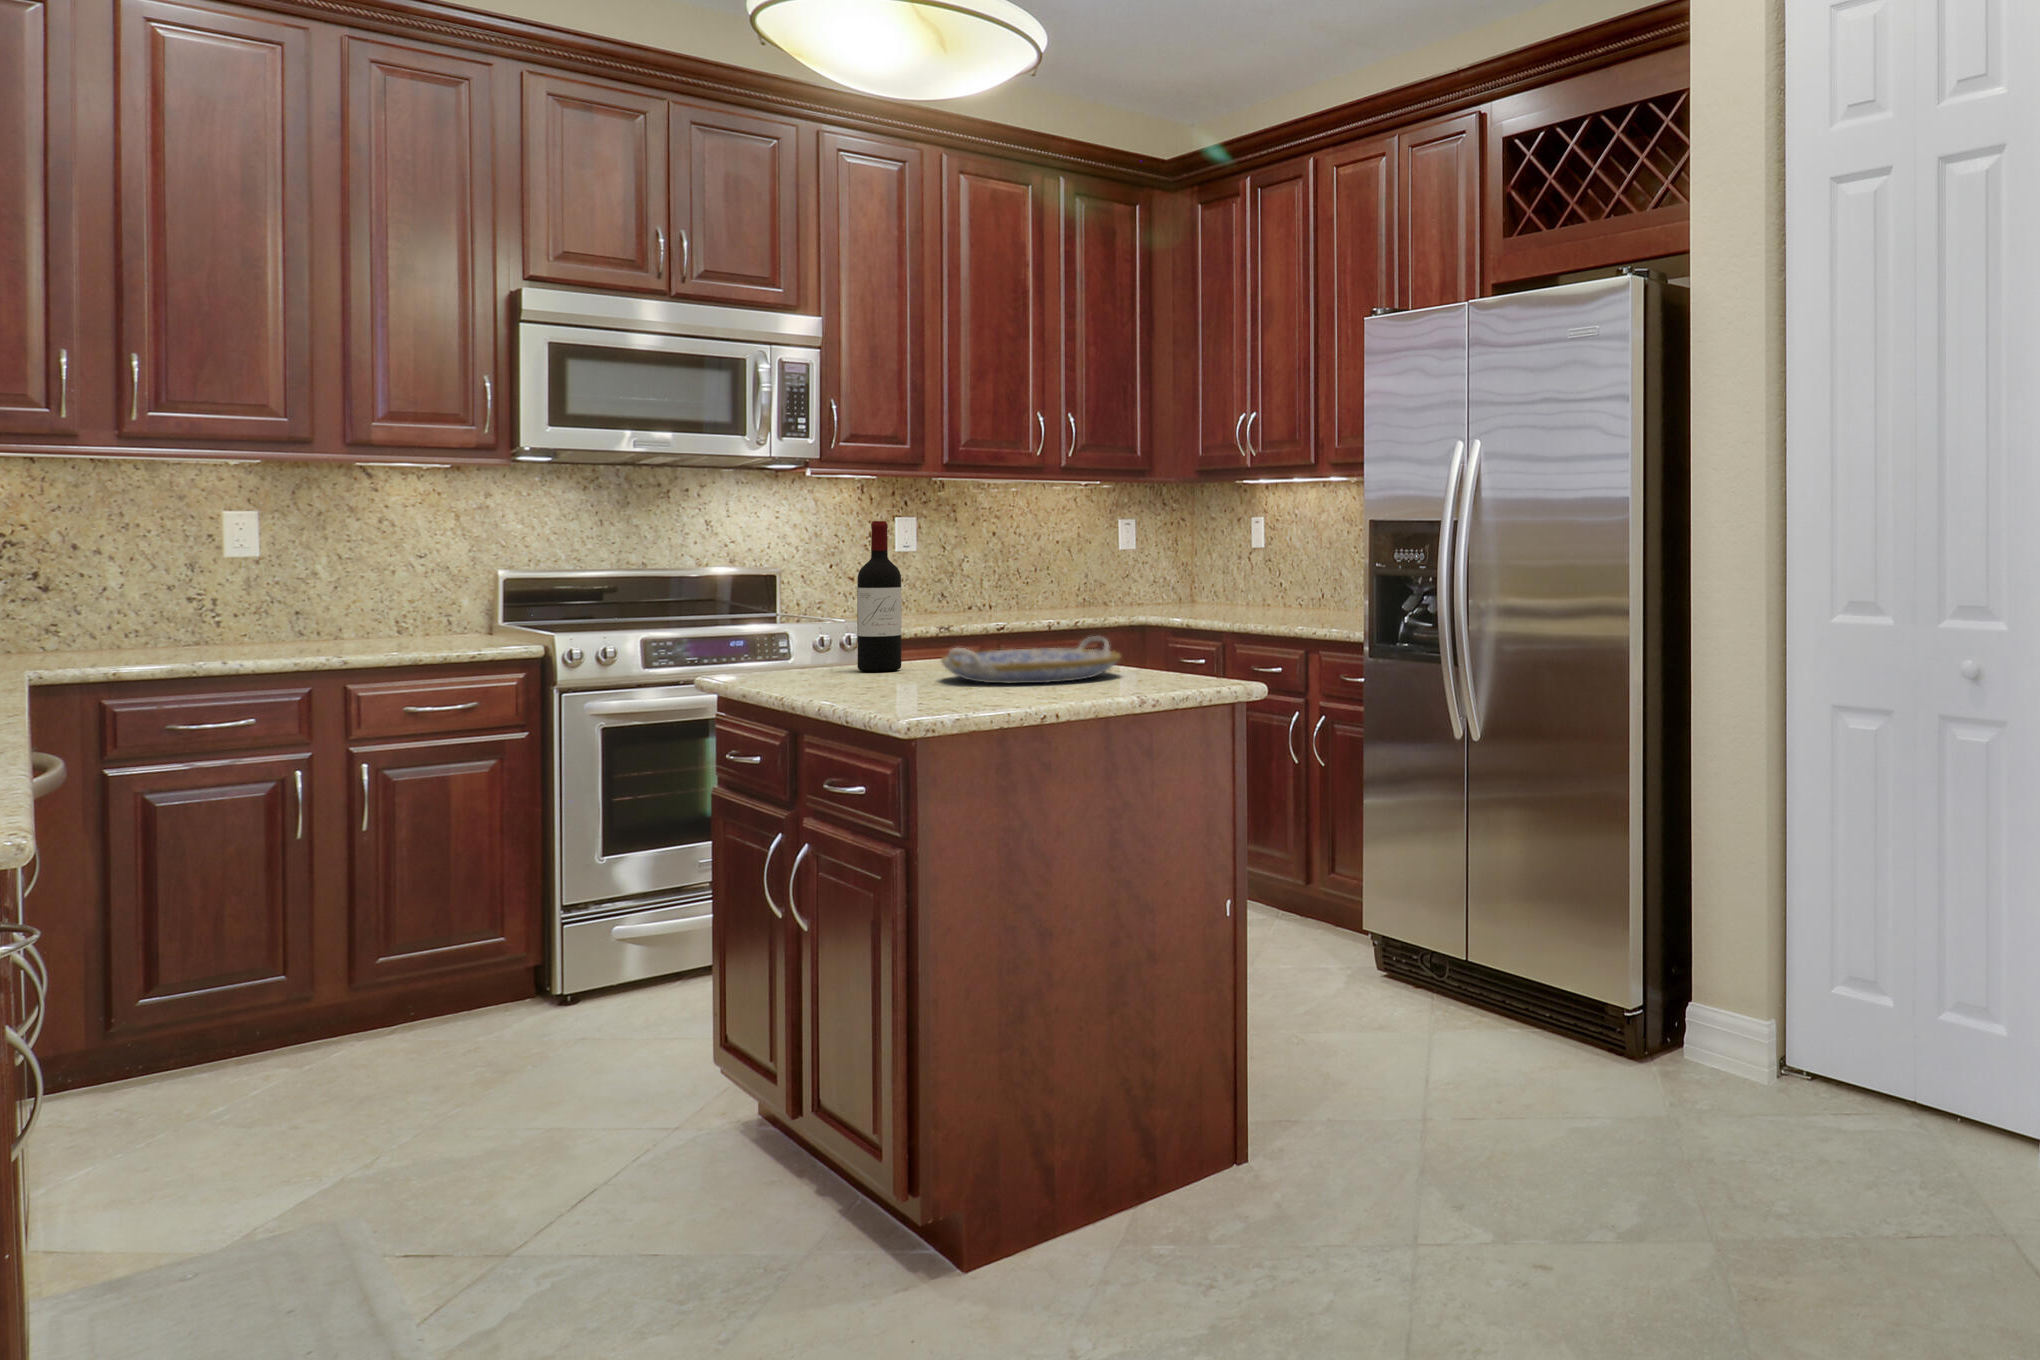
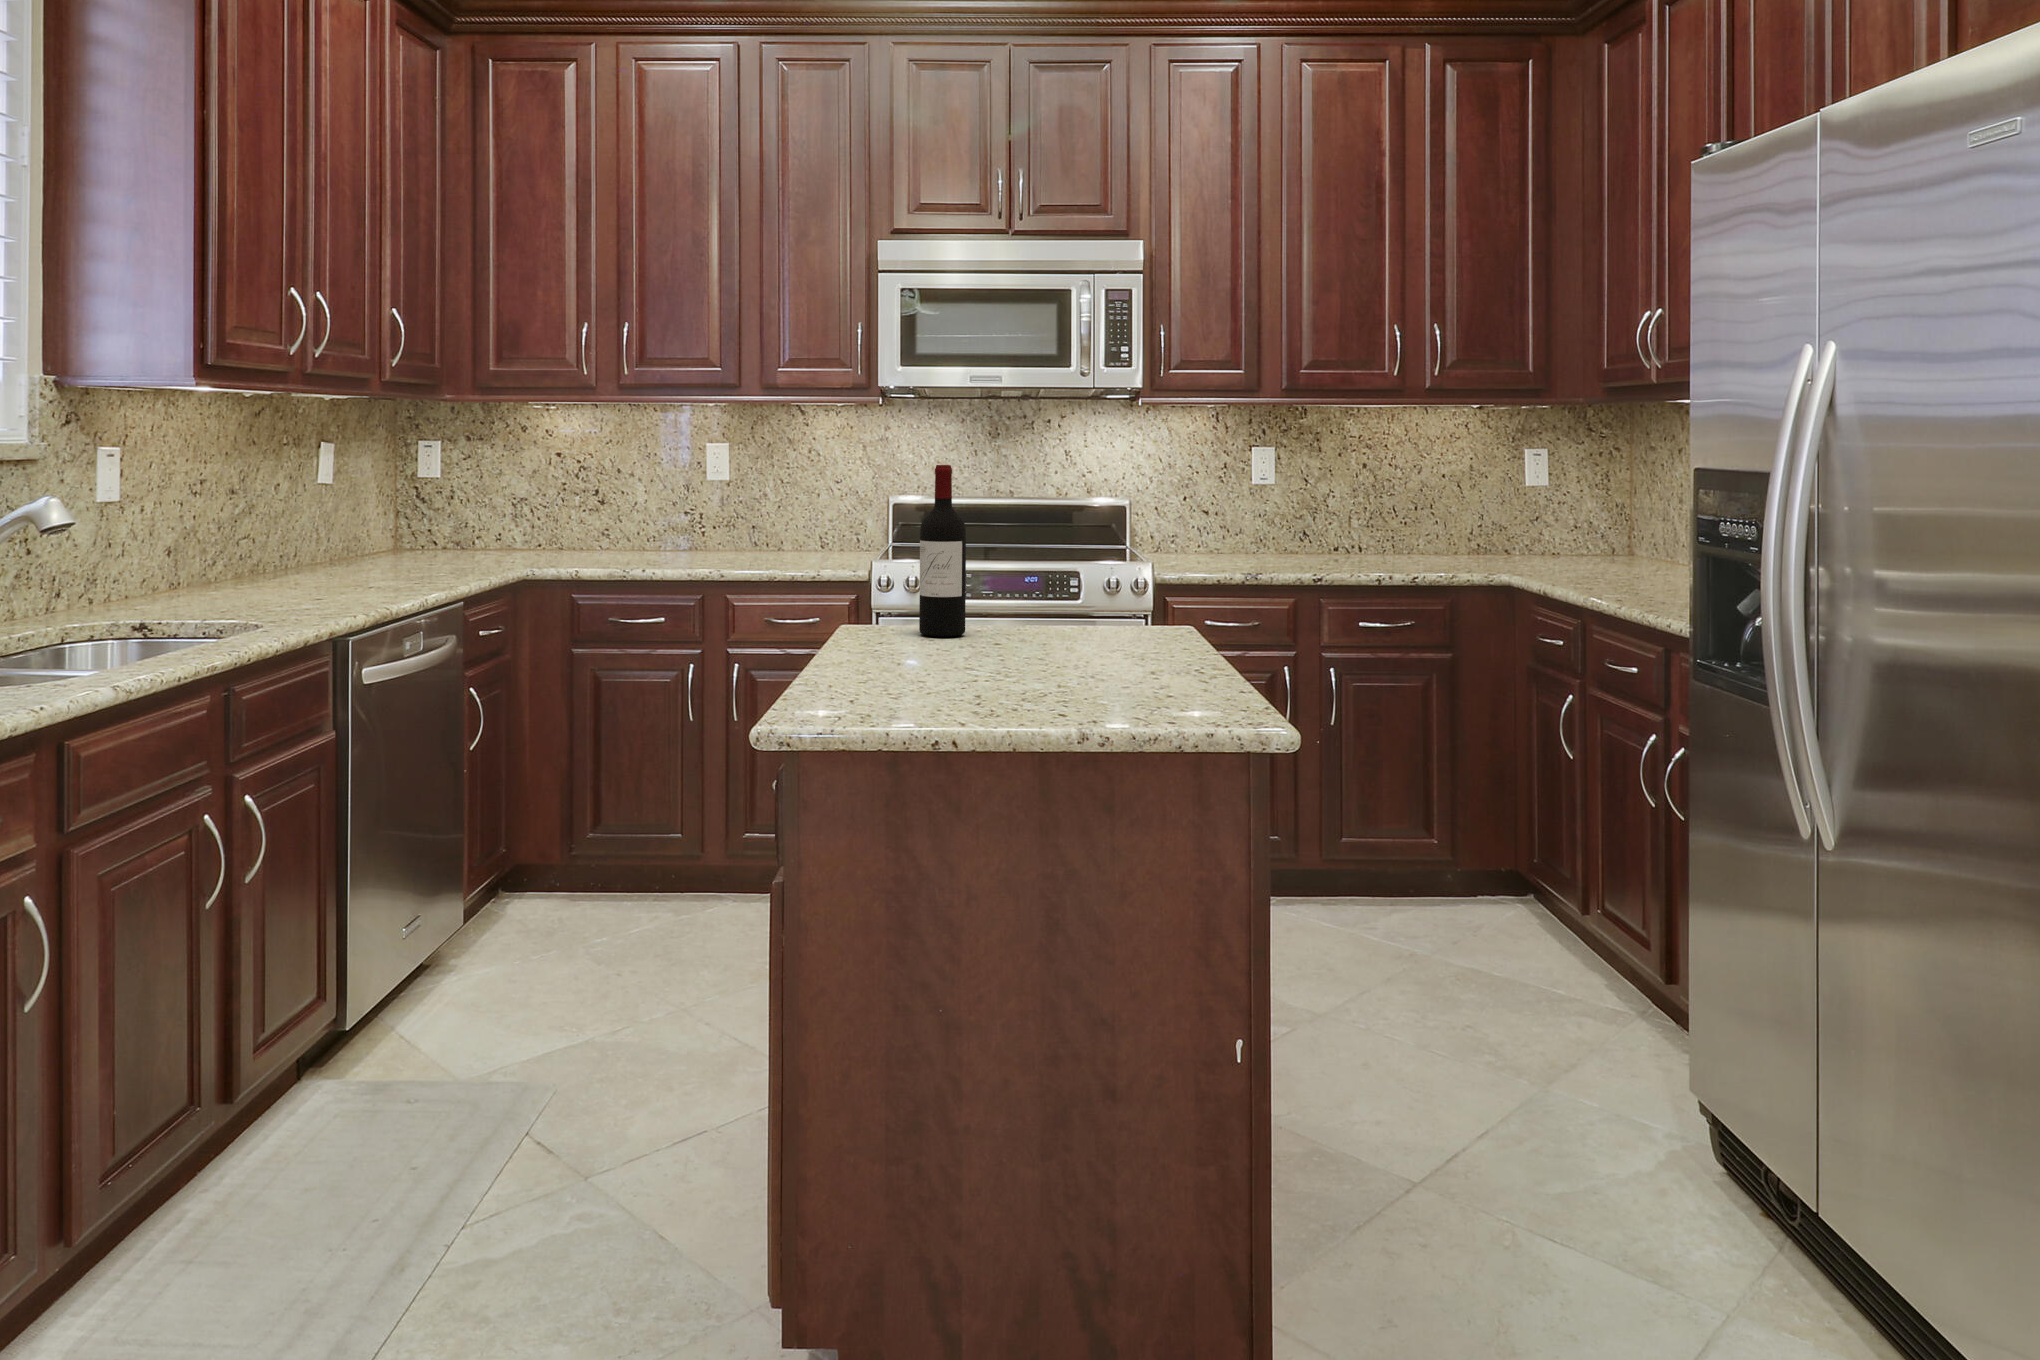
serving tray: present [941,637,1121,683] -> none [899,620,1130,680]

